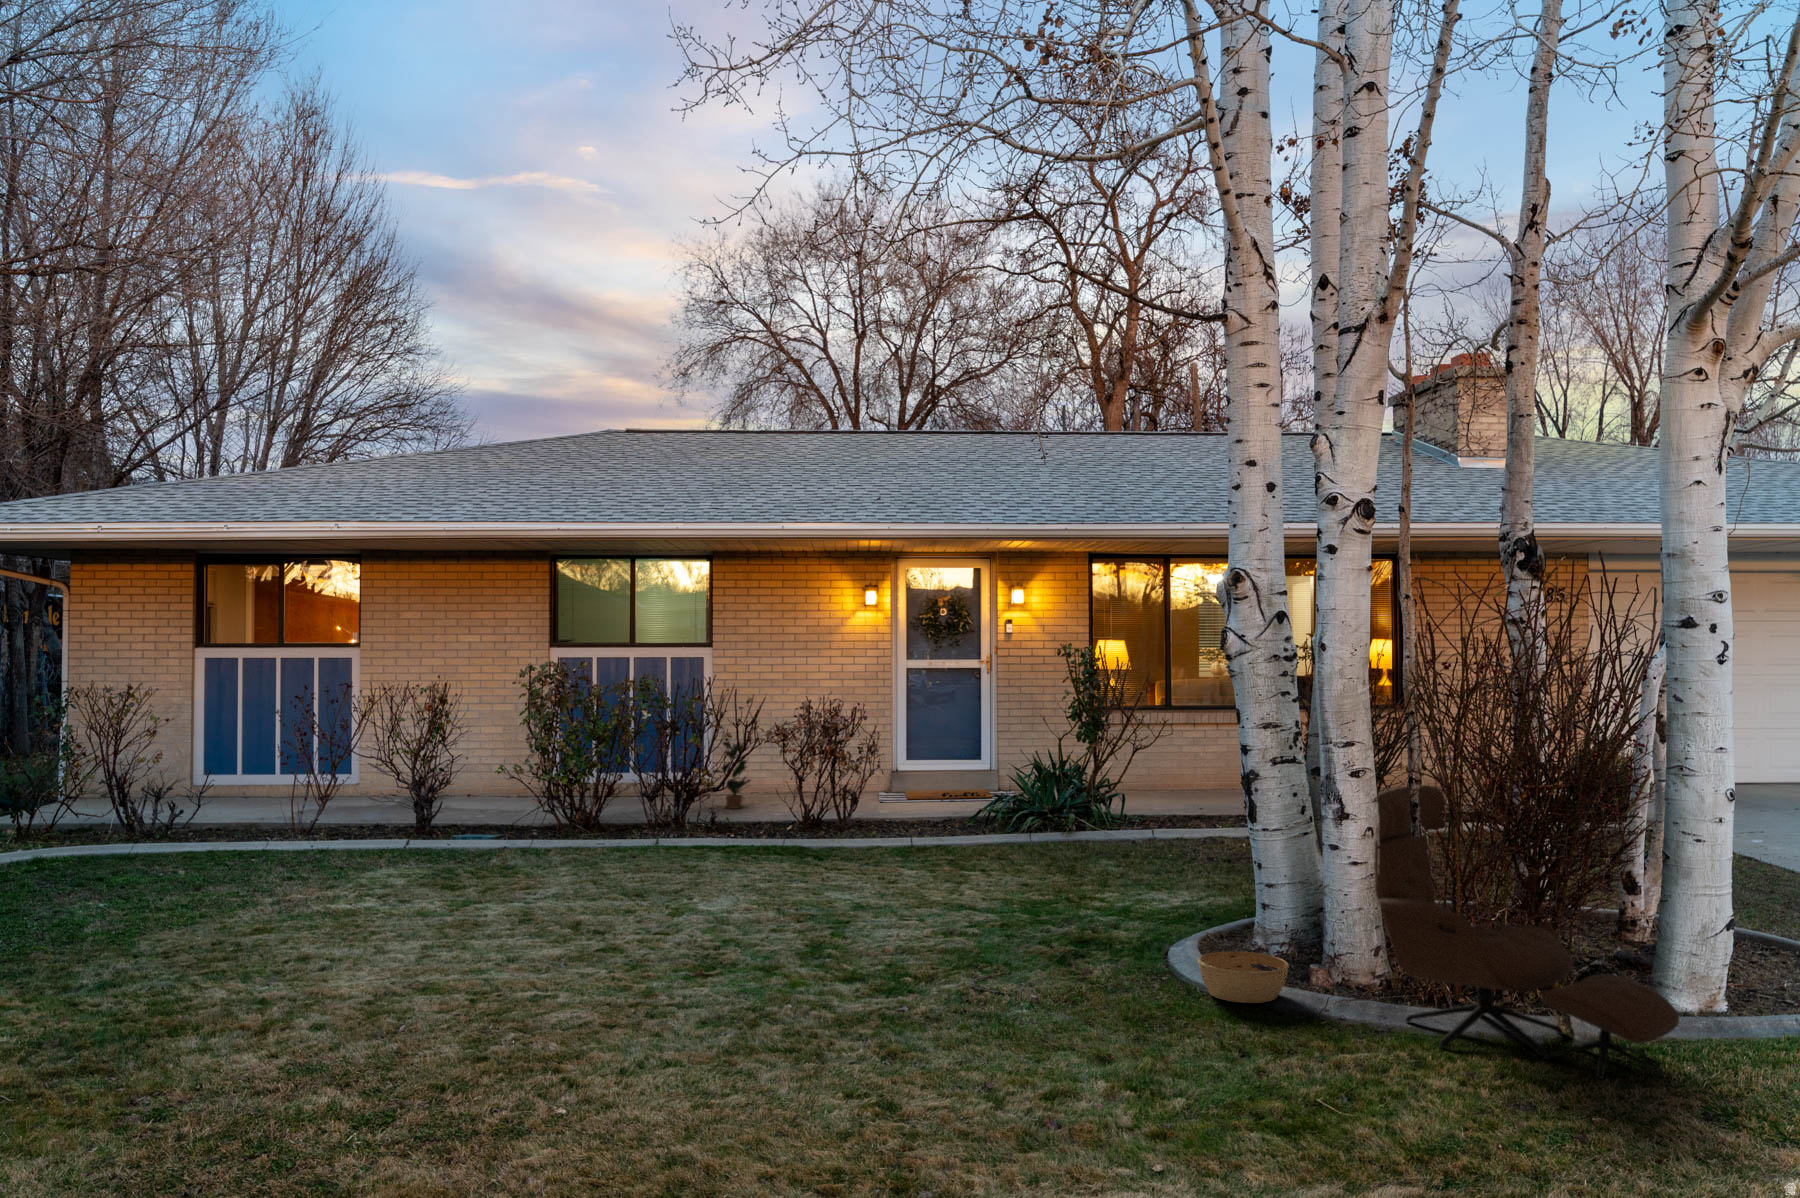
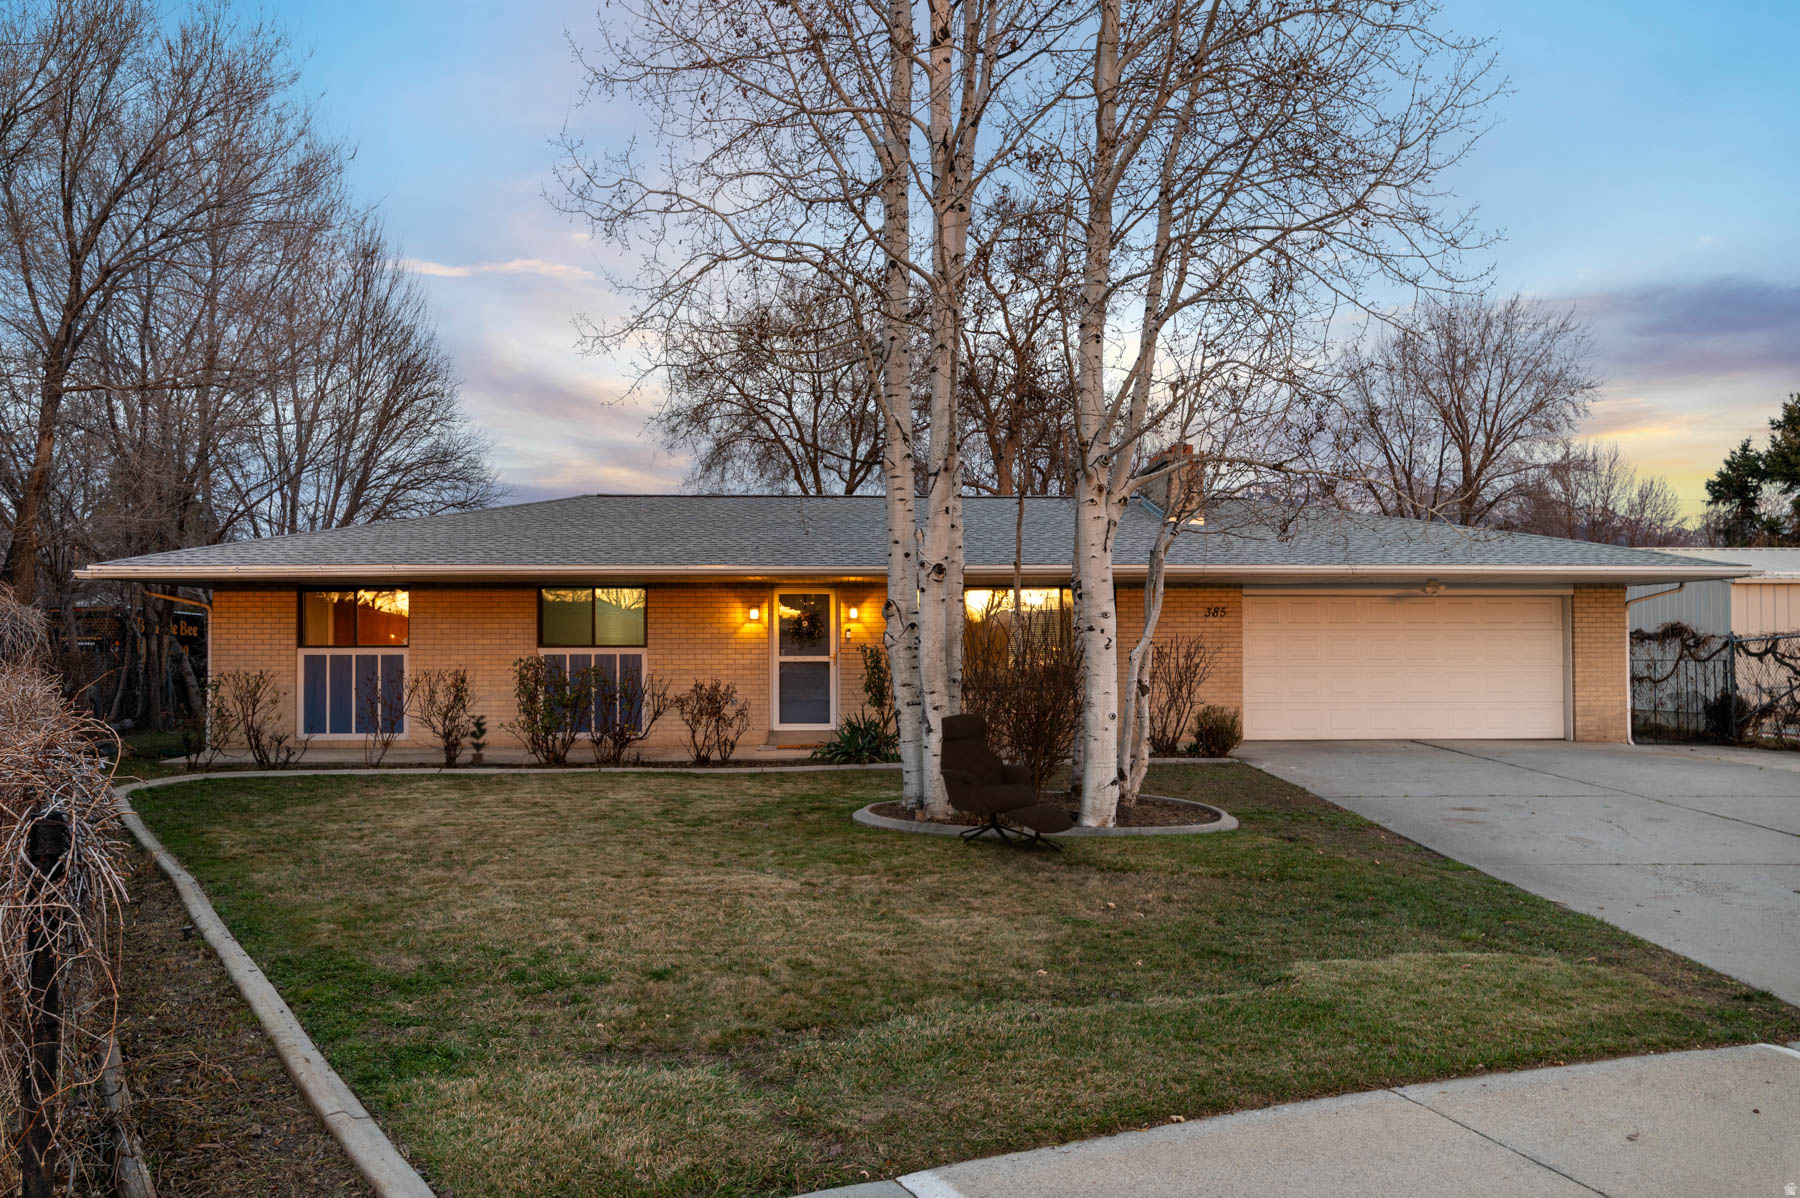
potted plant: present [713,742,750,809] -> present [462,715,489,762]
basket: present [1198,951,1289,1003] -> none [864,806,912,830]

